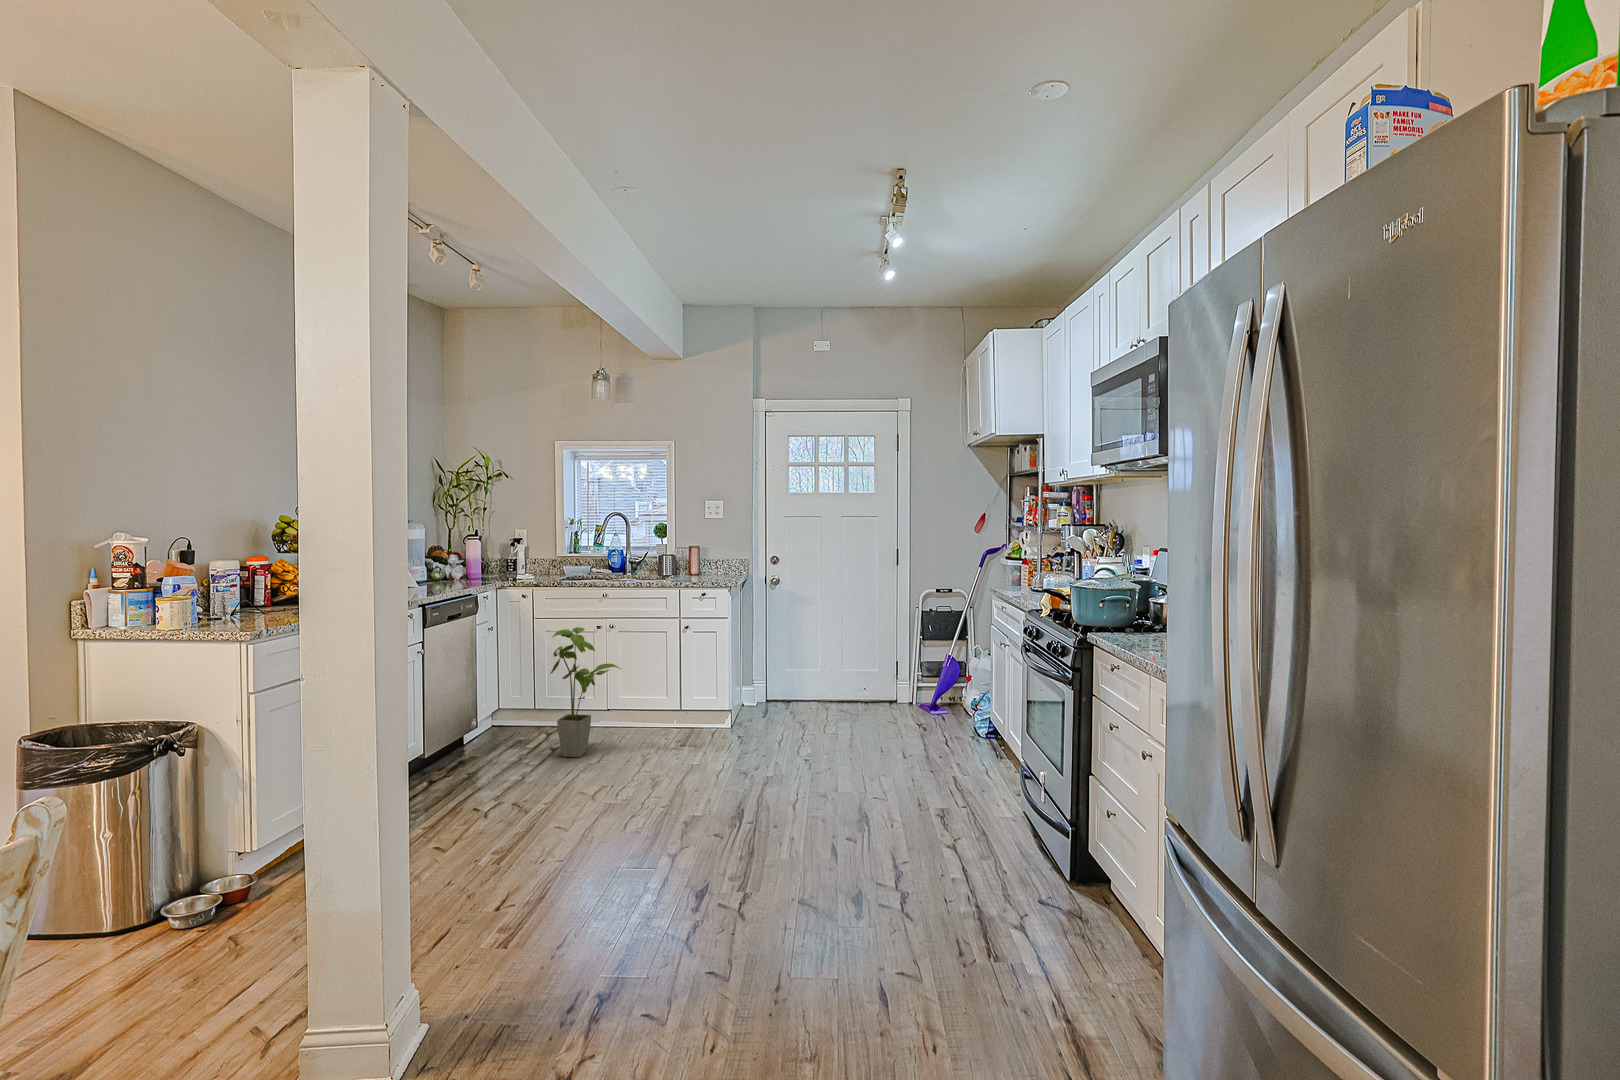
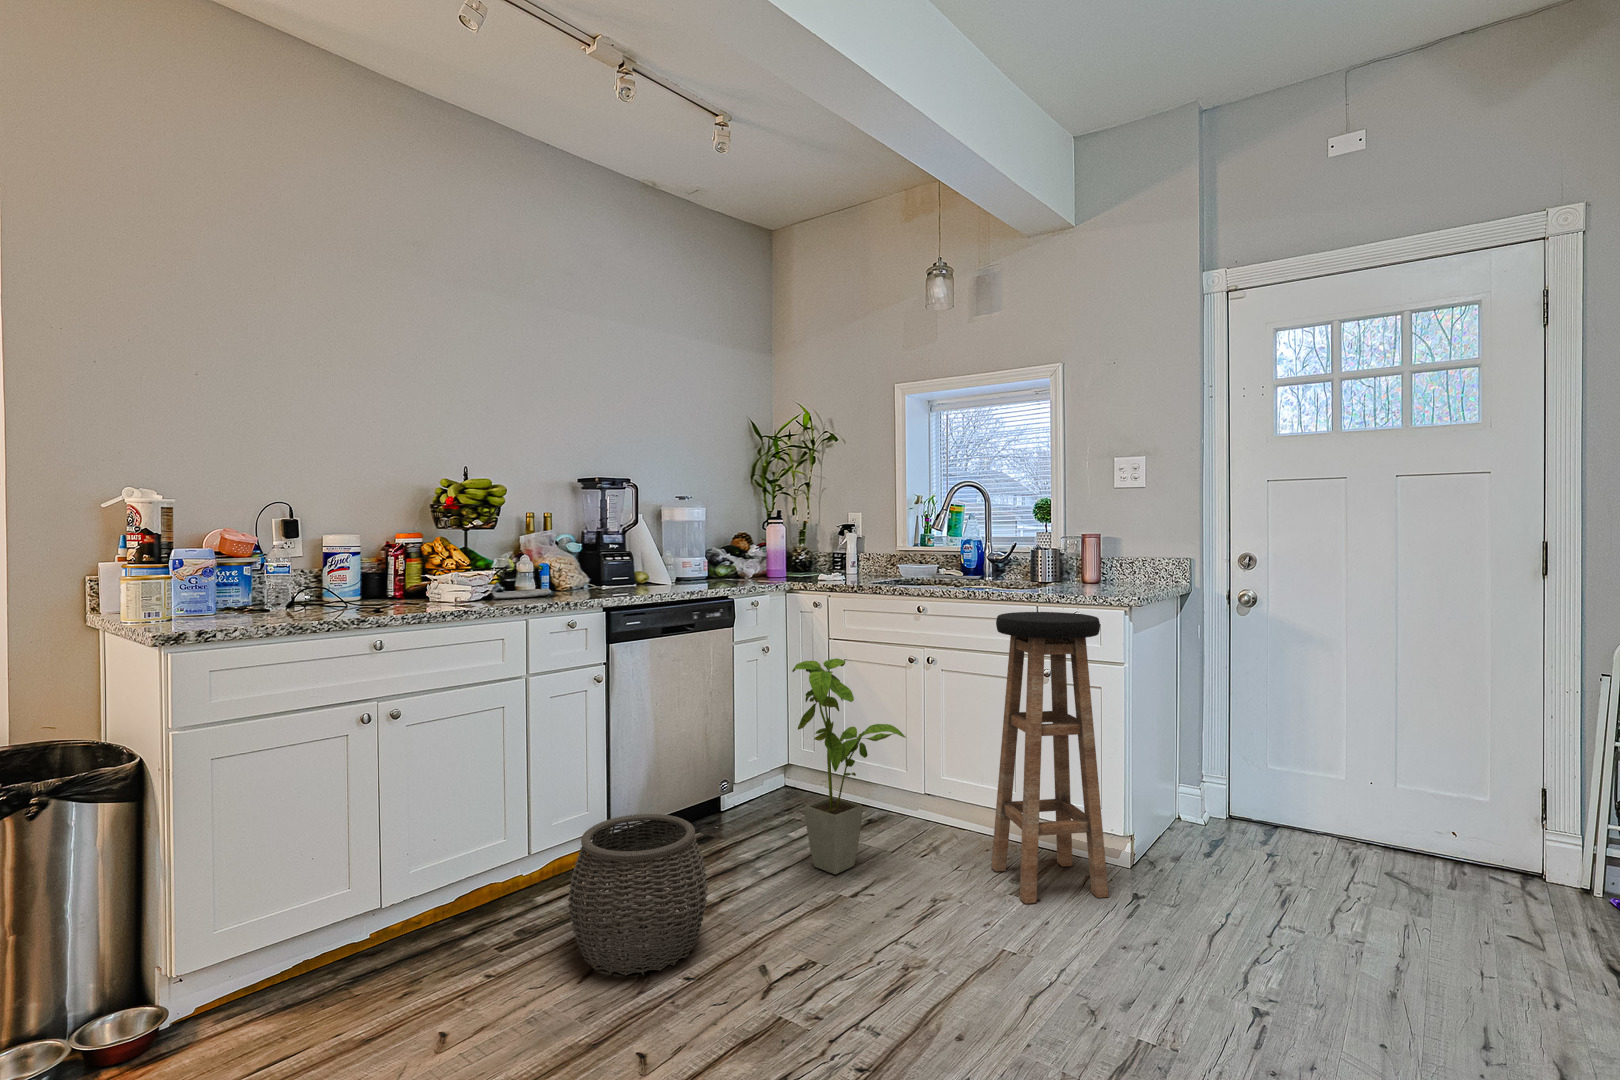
bar stool: none [663,593,728,749] -> present [991,612,1109,904]
woven basket: none [458,726,545,813] -> present [568,814,708,976]

